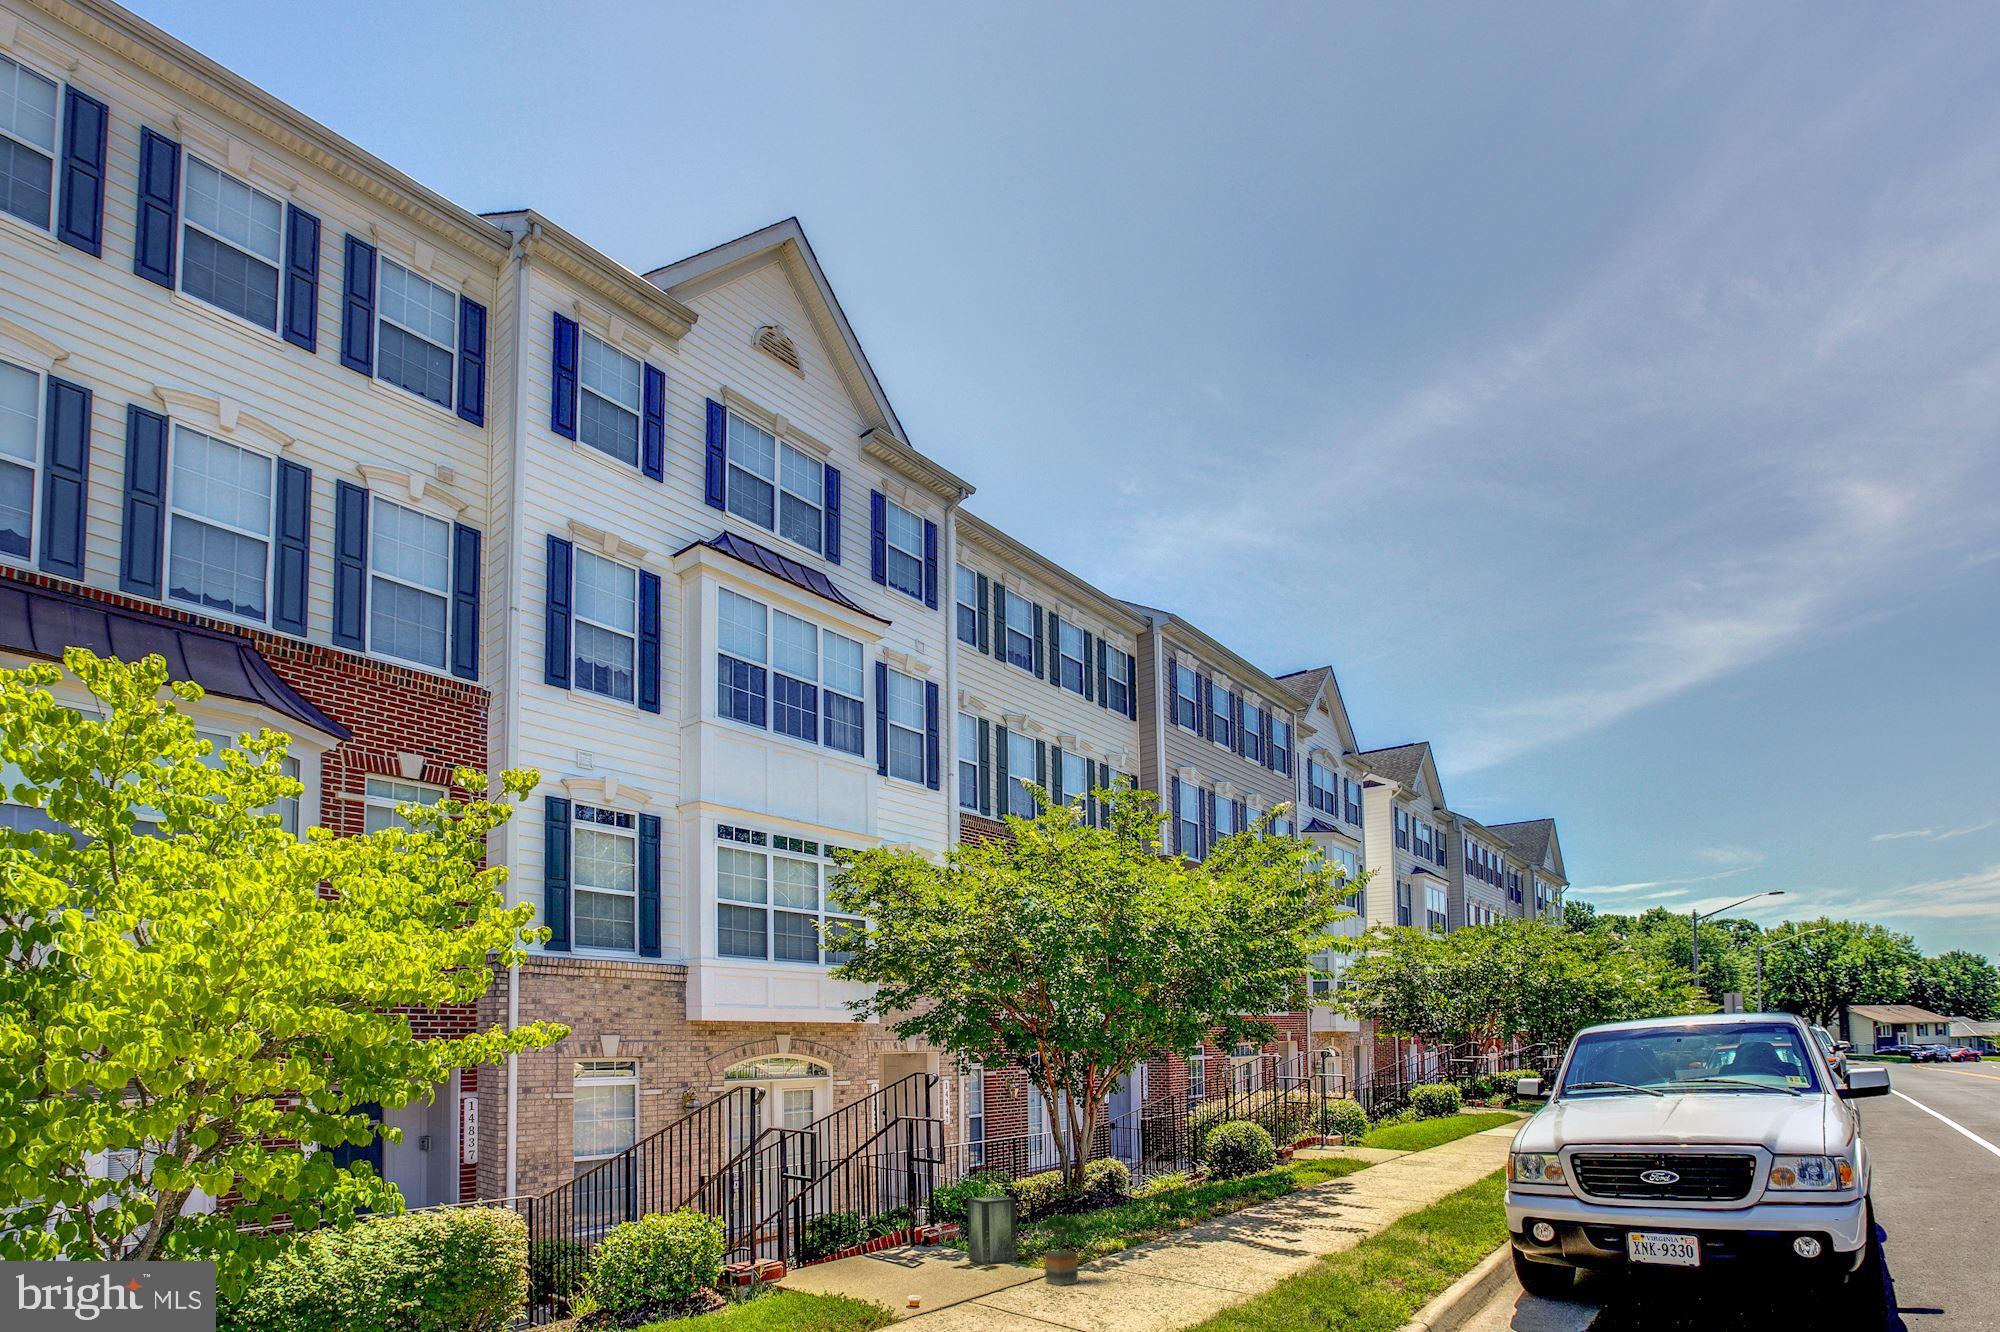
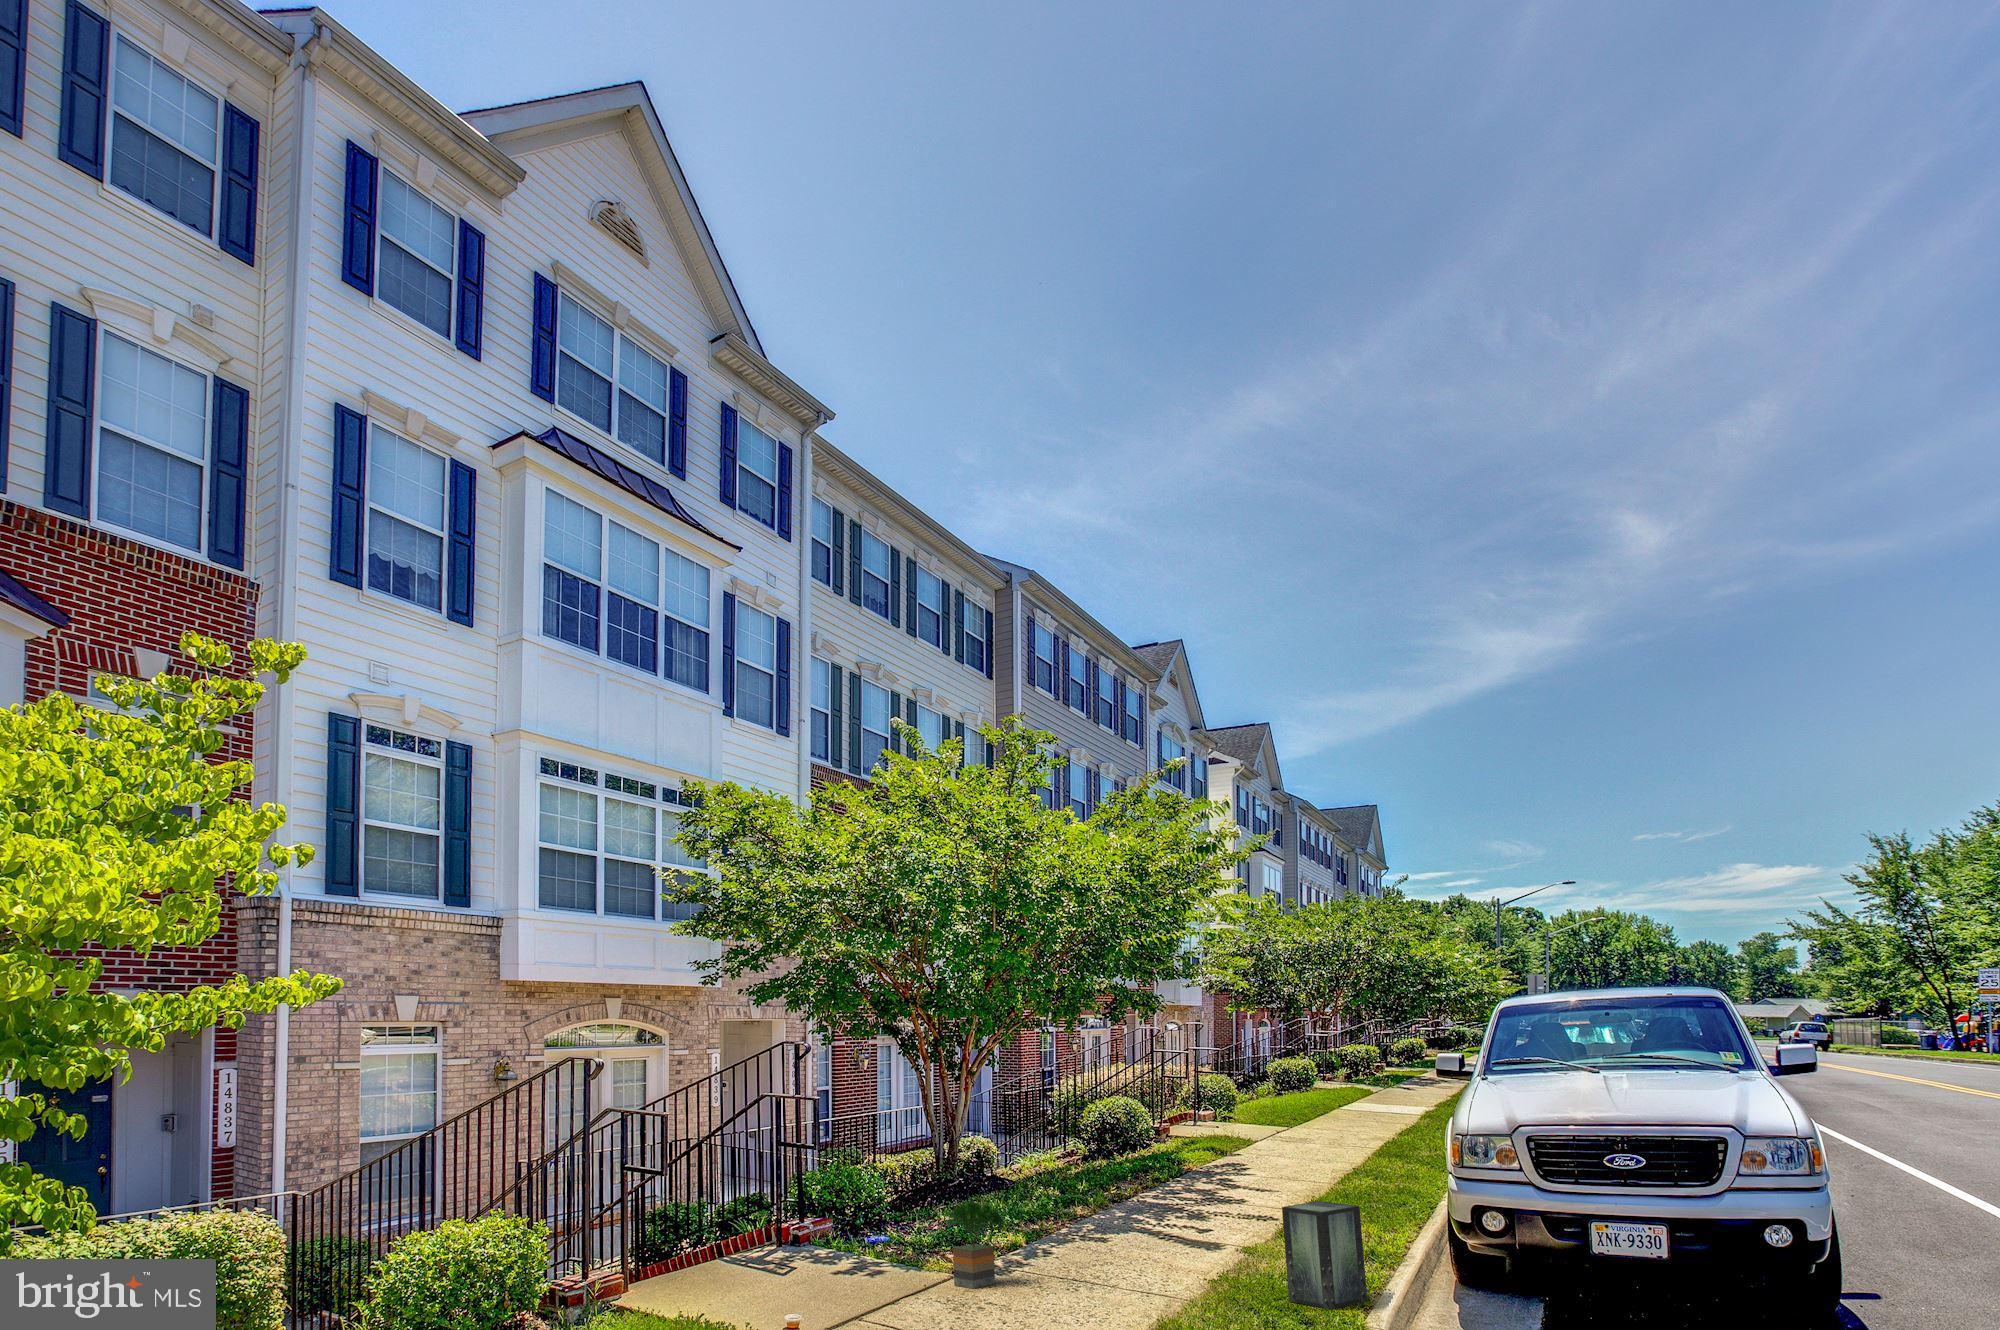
storage box: present [968,1195,1017,1265] -> present [1282,1201,1368,1310]

